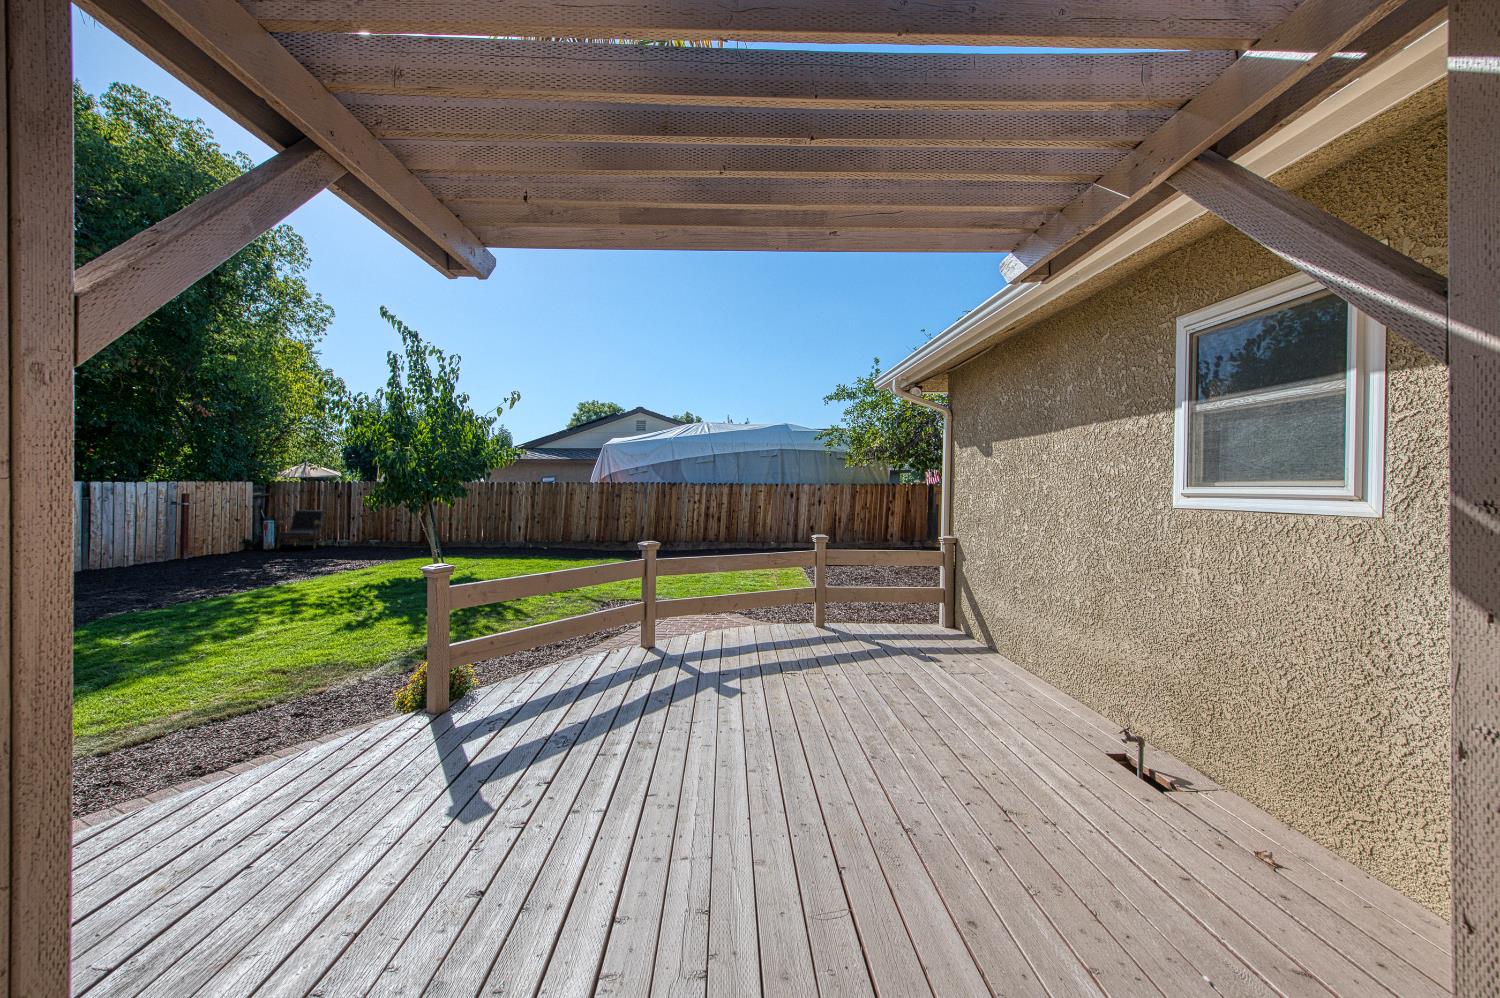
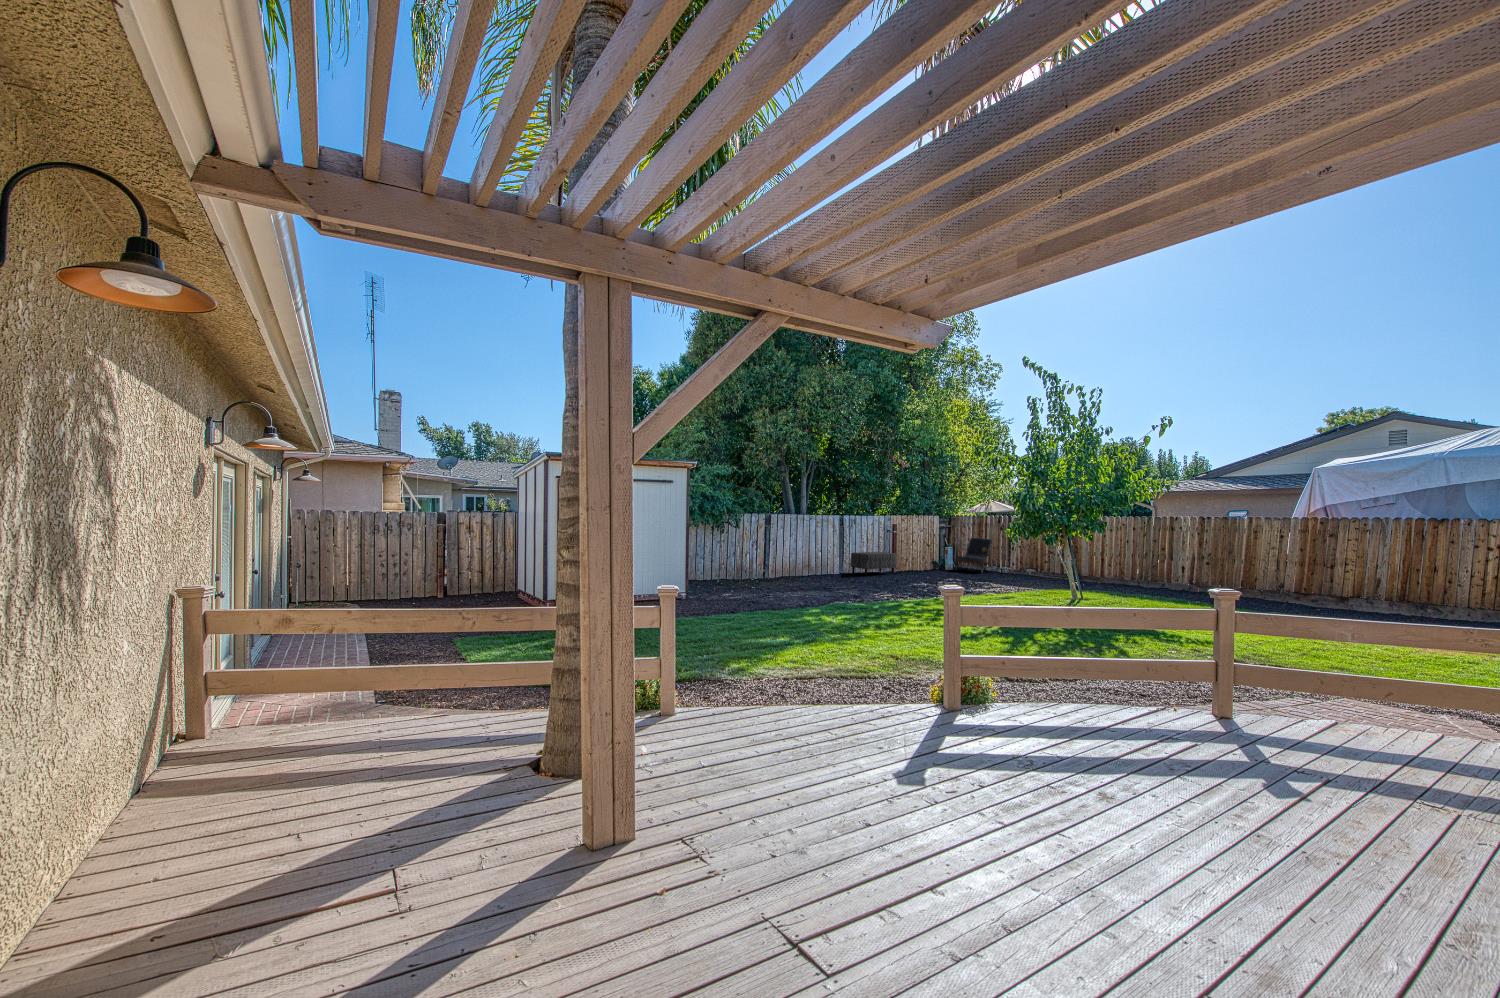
bench: none [107,537,190,571] -> present [851,552,896,576]

